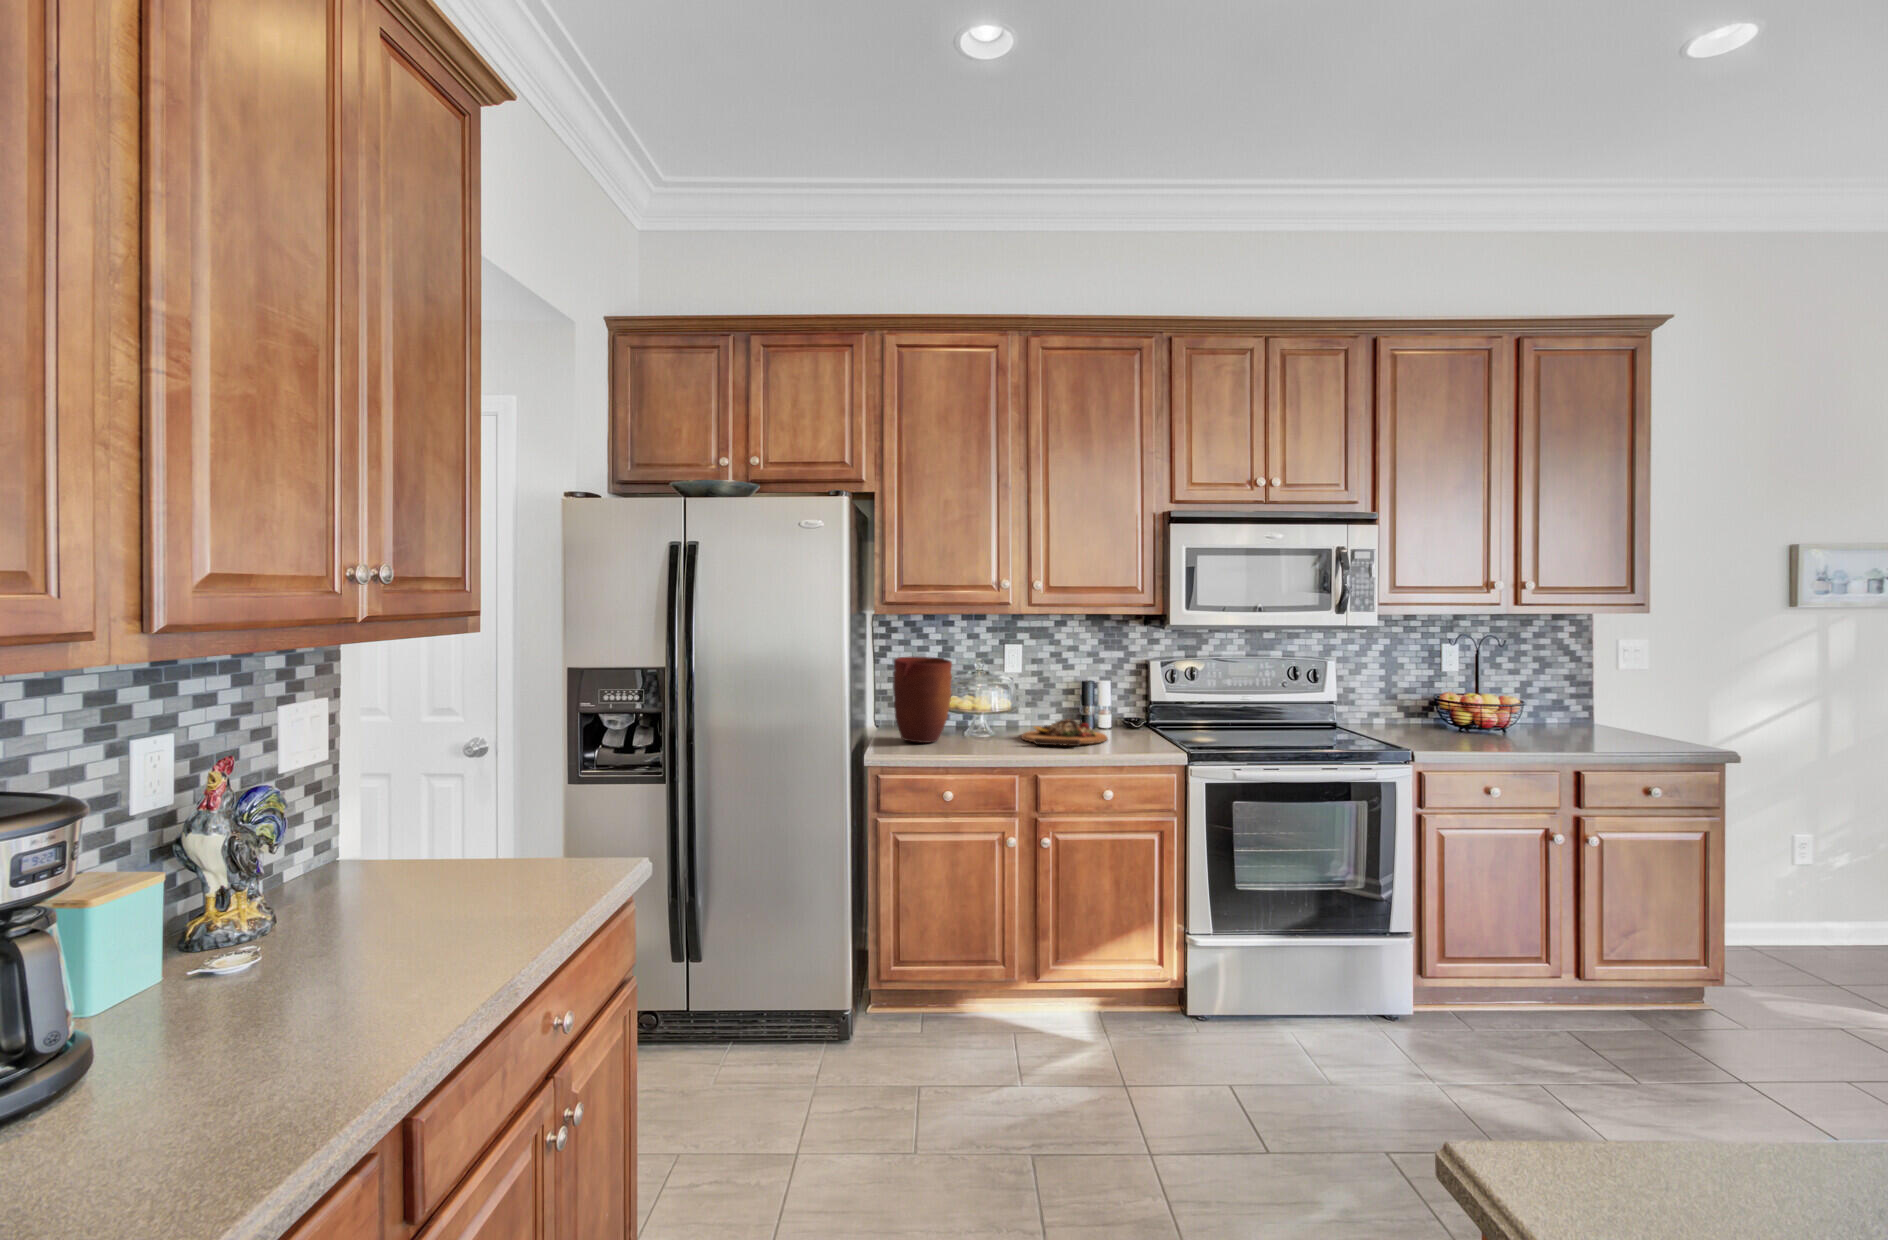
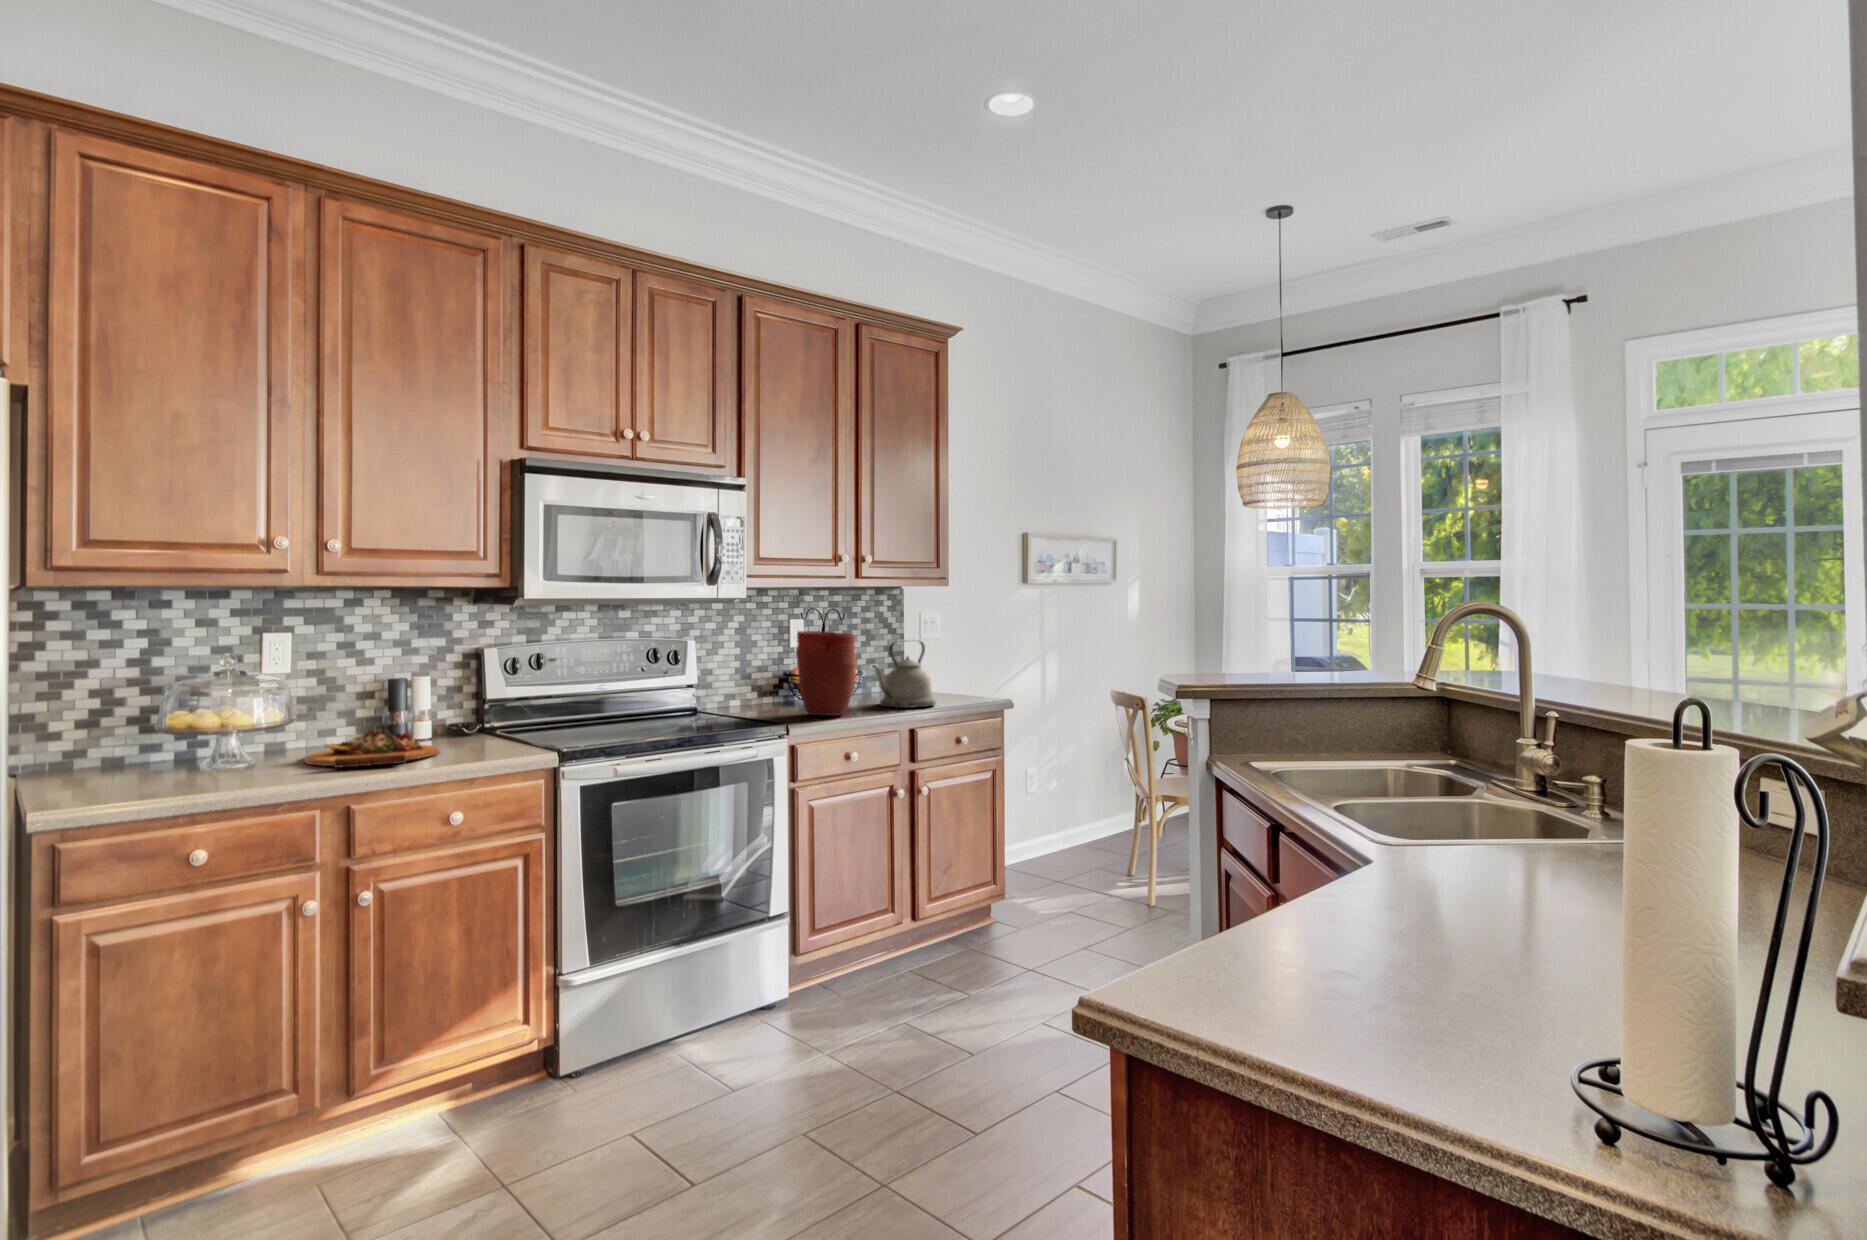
vase: present [893,657,952,743] -> present [796,631,857,716]
kettle: none [1531,671,1618,744] -> present [872,641,936,708]

